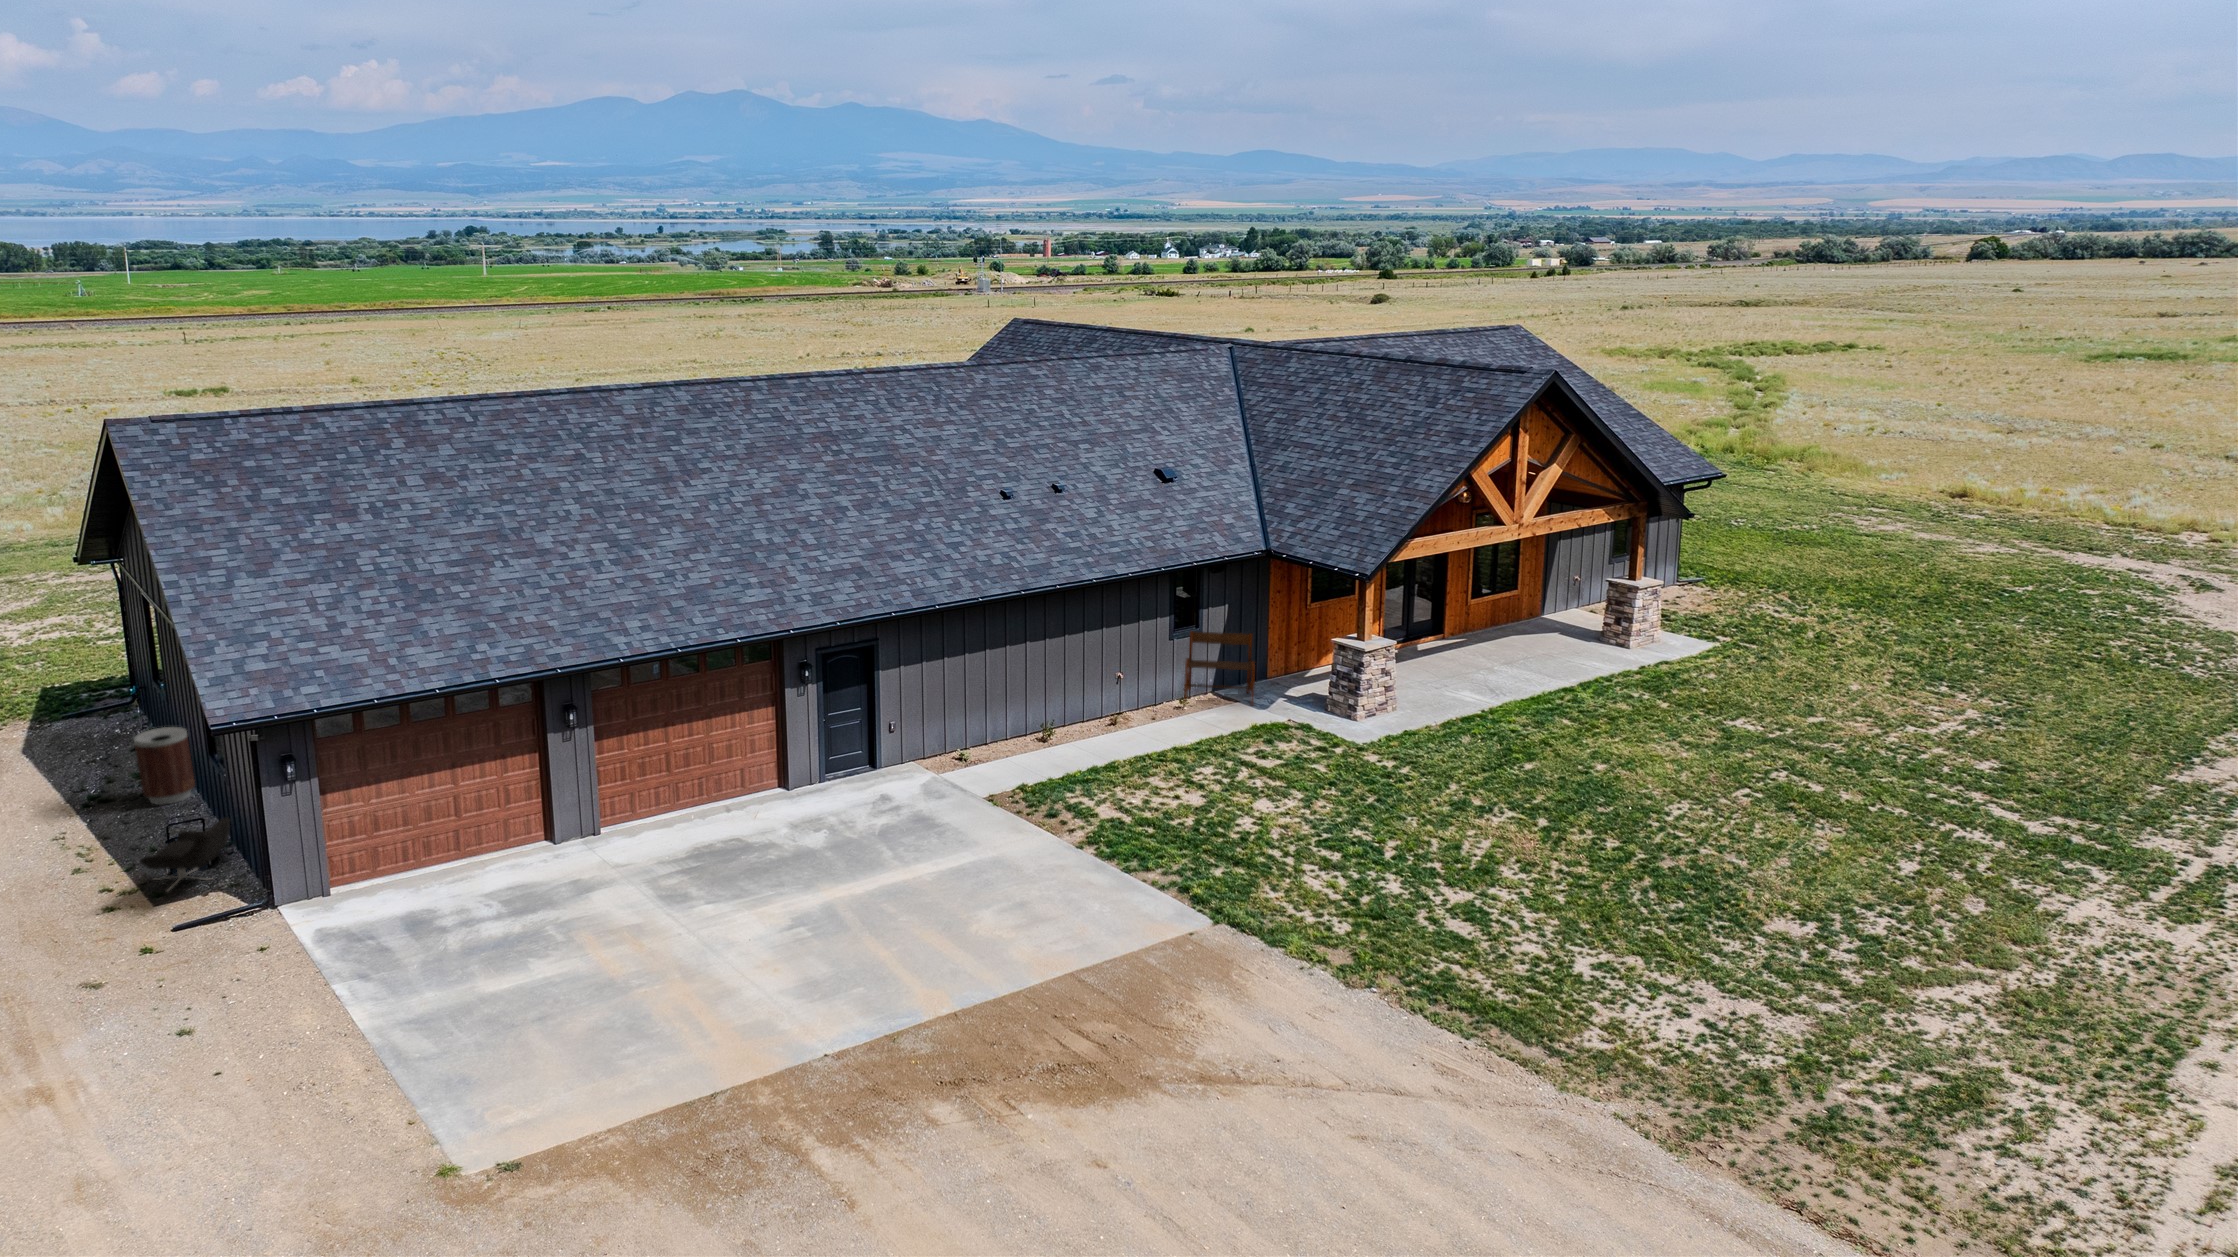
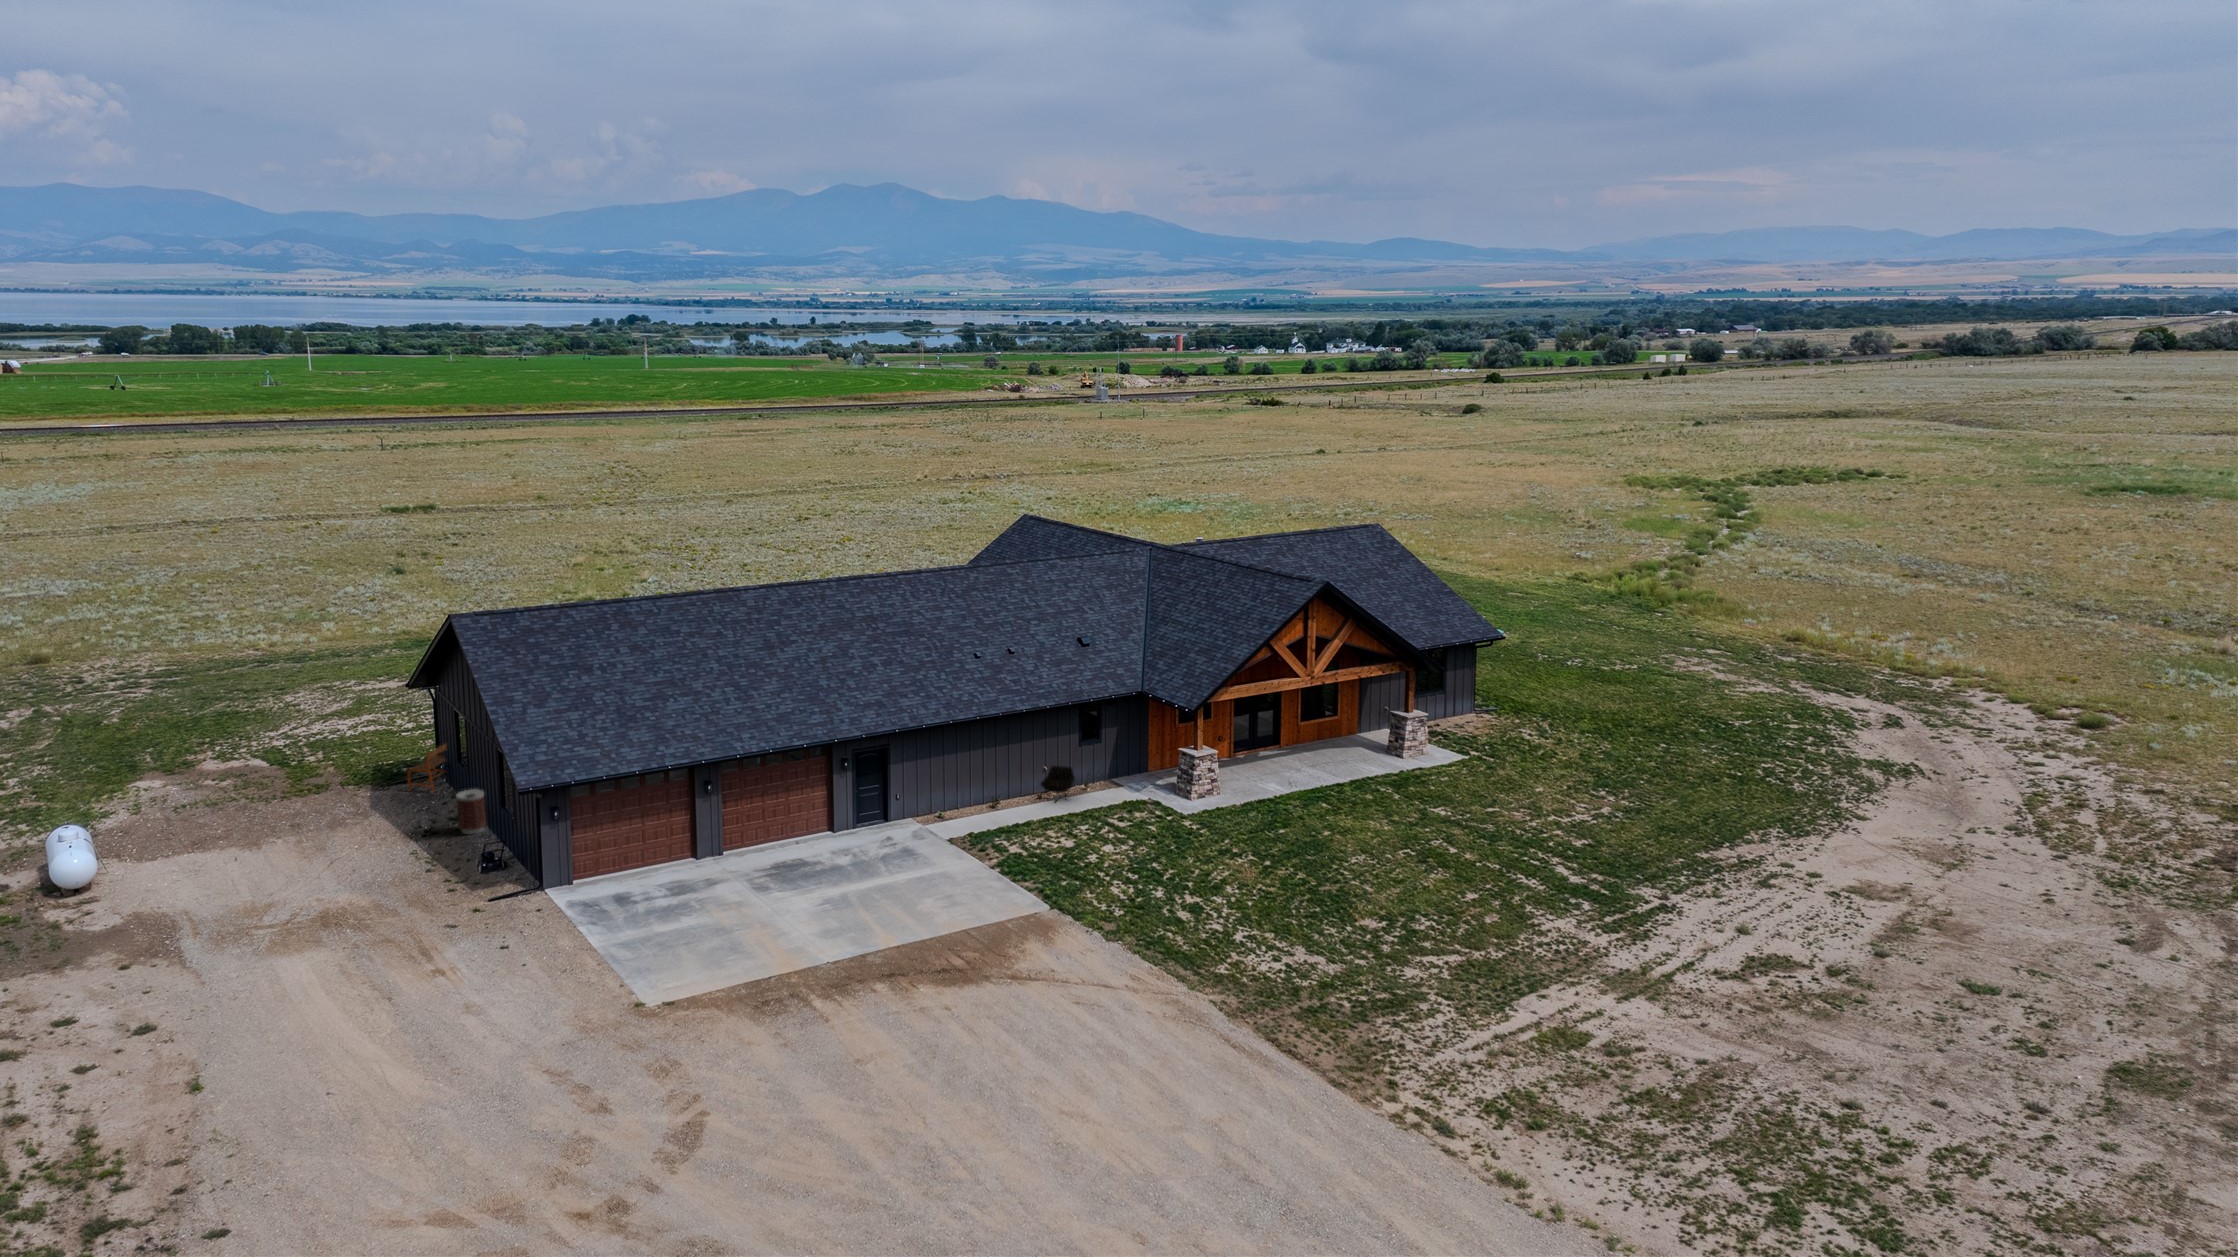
bench: present [1184,631,1255,705] -> present [407,744,446,792]
lounge chair: present [140,818,230,891] -> present [1041,766,1075,799]

